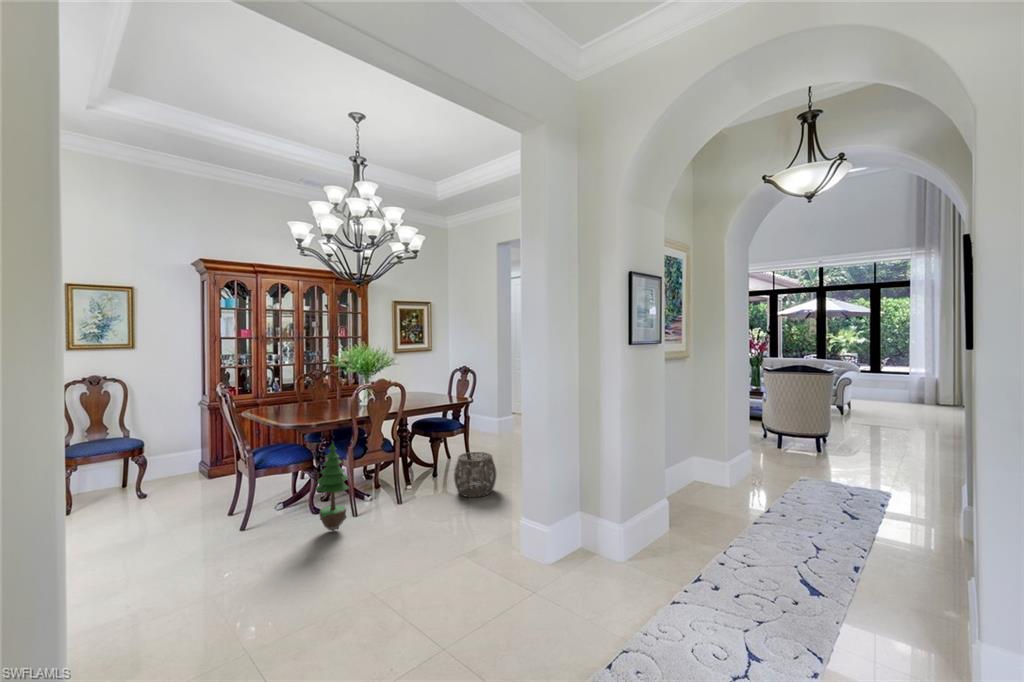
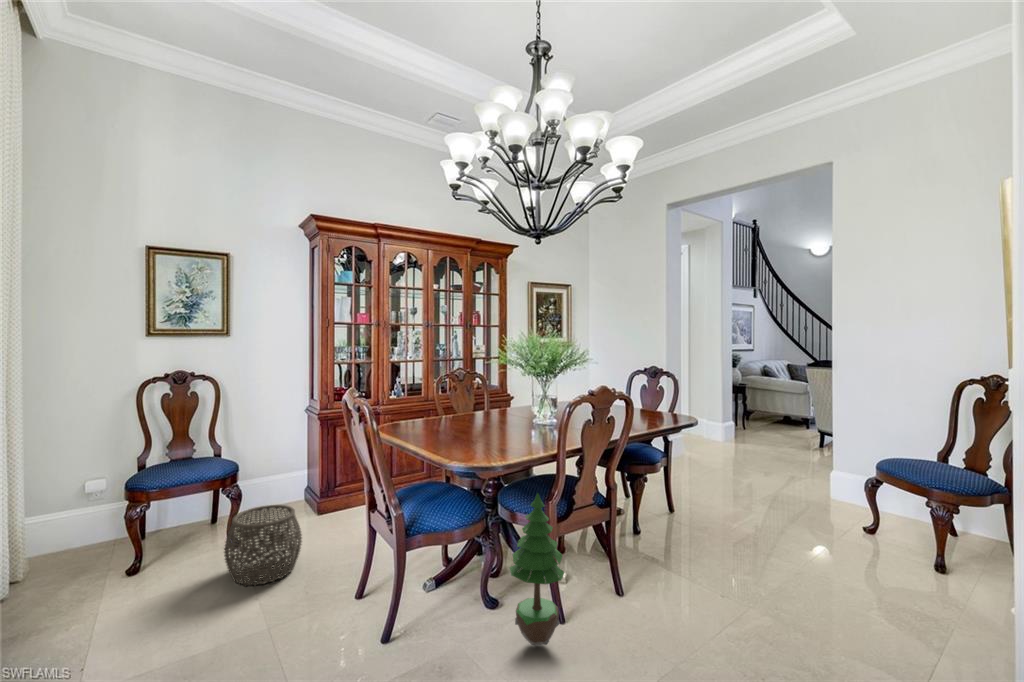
woven basket: present [454,452,496,497] -> present [224,505,302,586]

